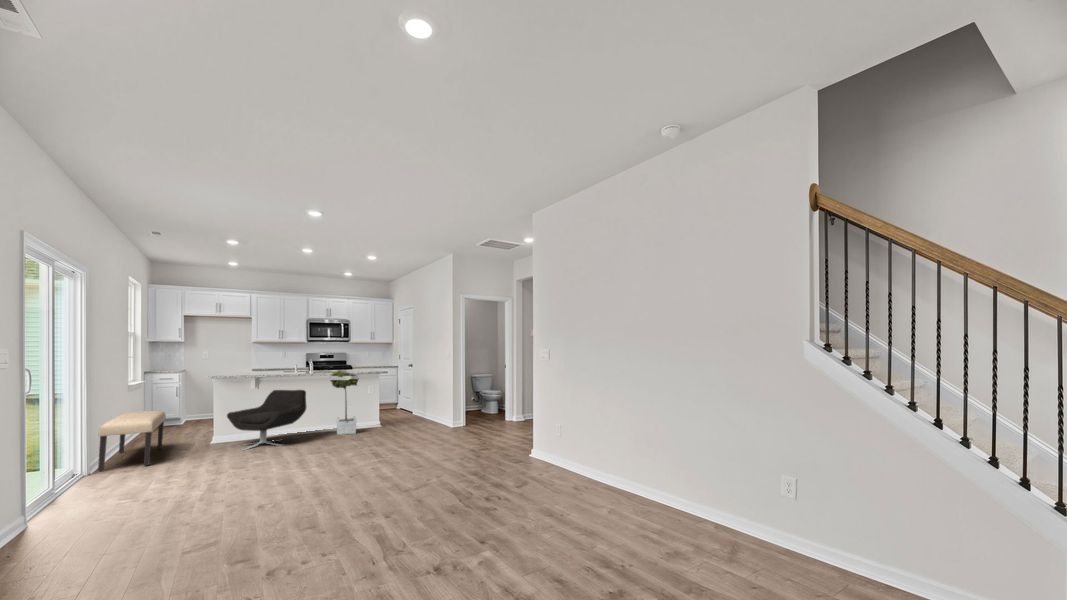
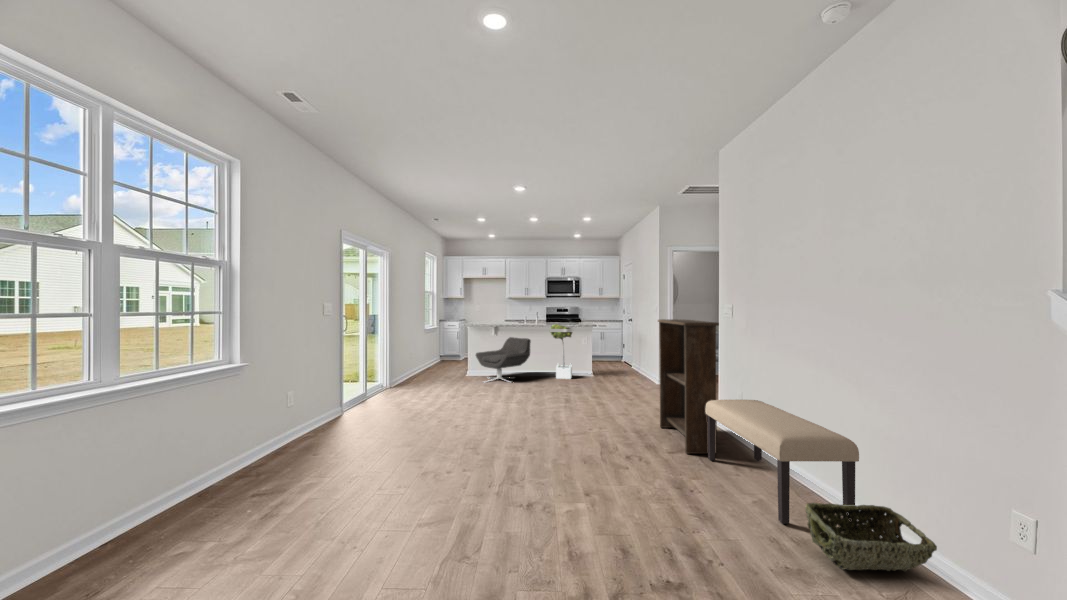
bookshelf: none [489,359,558,486] -> present [658,319,719,454]
bench: present [98,411,166,471] -> present [705,399,859,524]
woven basket: none [674,491,754,545] -> present [805,503,937,571]

